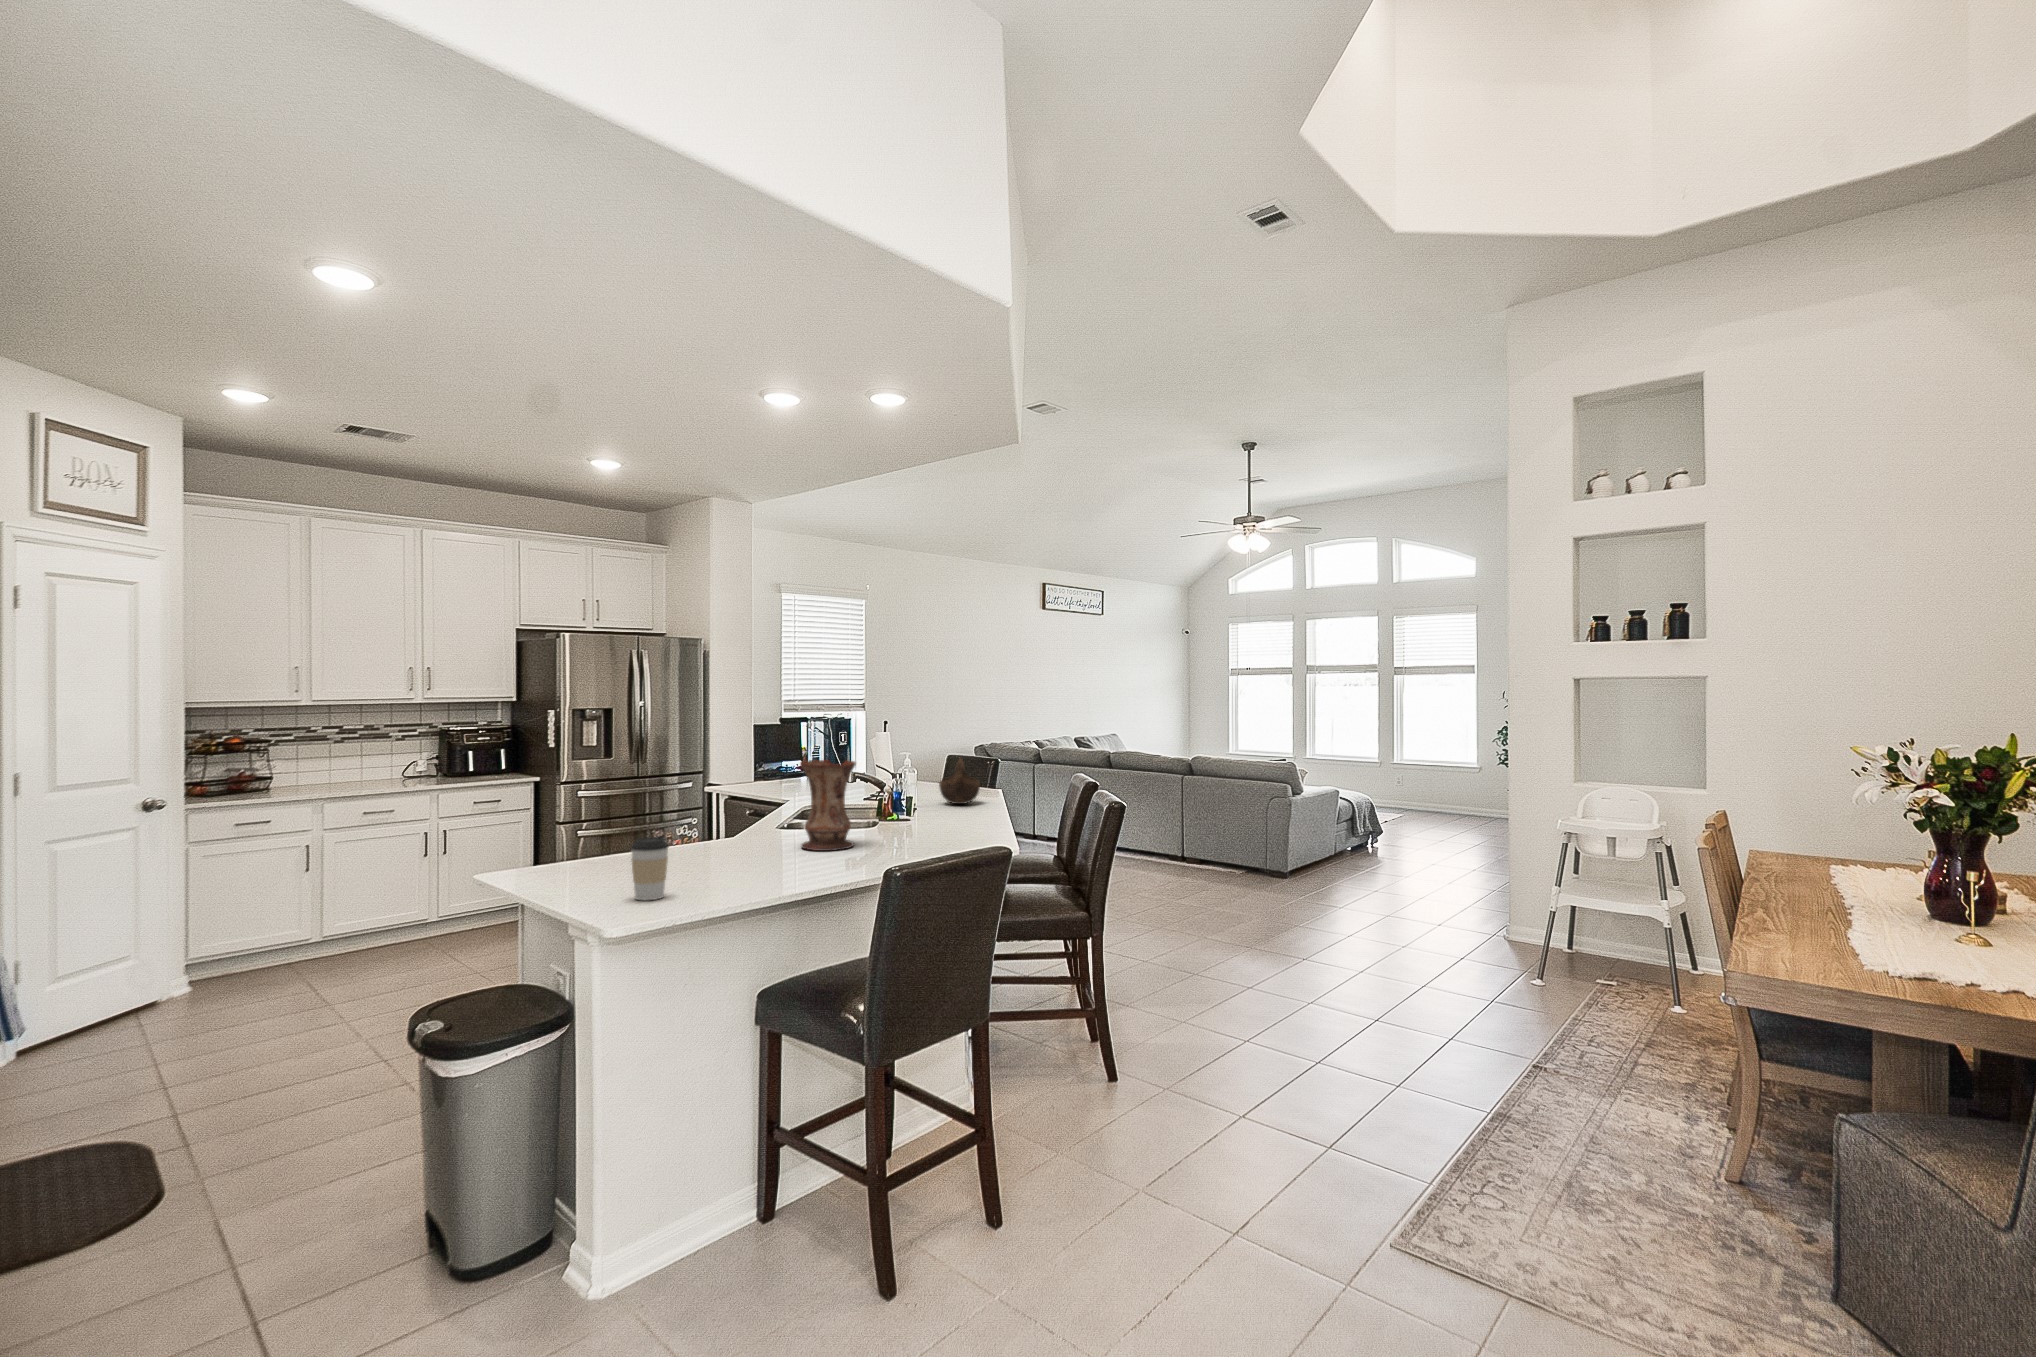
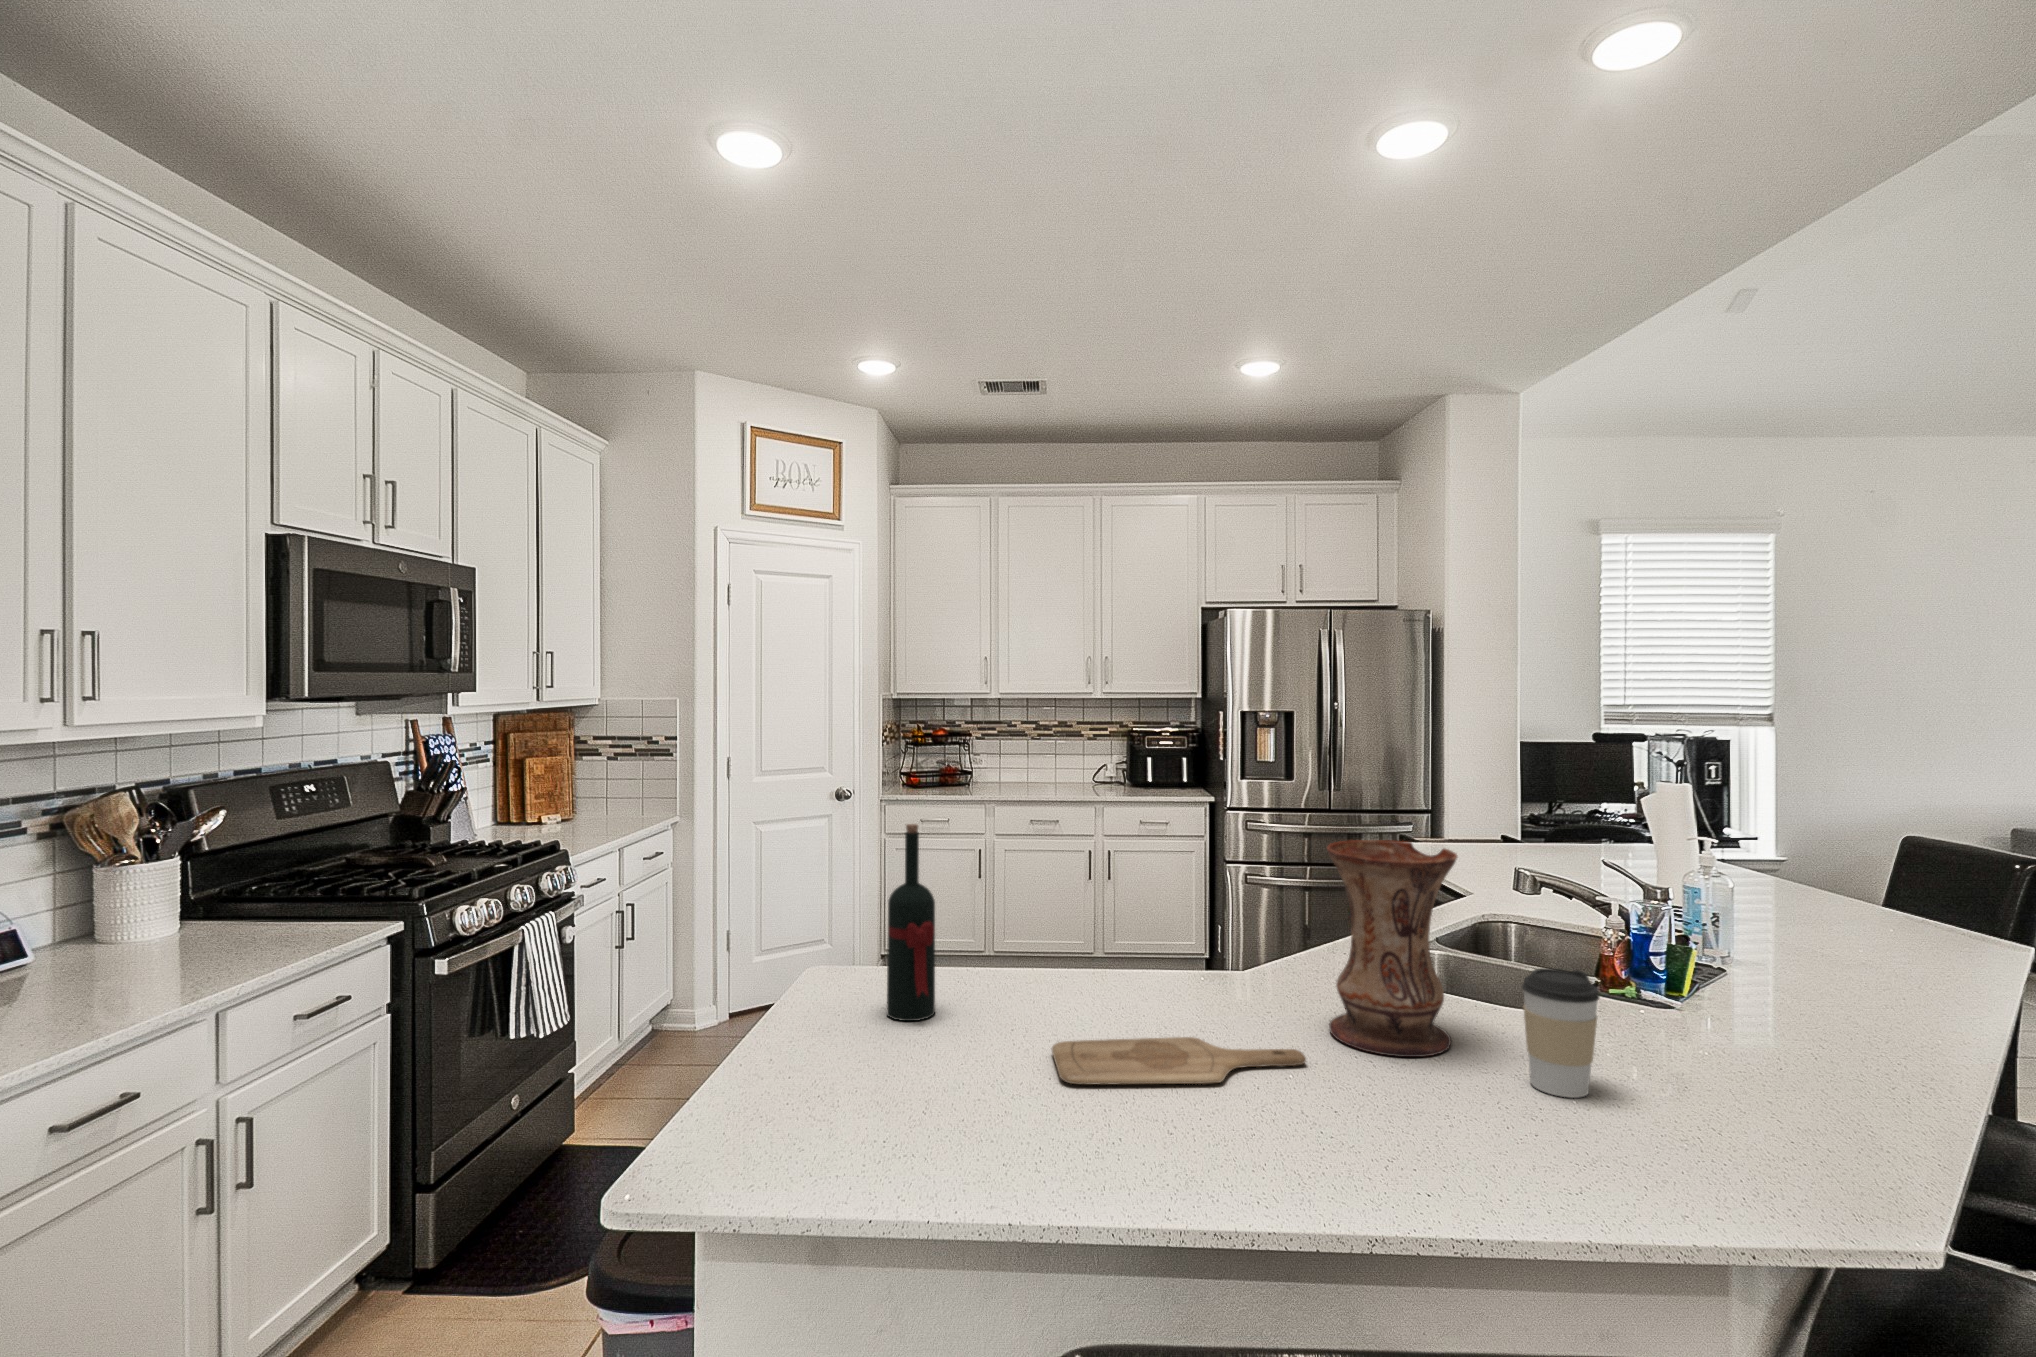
decorative bowl: present [939,758,980,804] -> none [1804,847,1930,963]
wine bottle: none [581,770,617,880] -> present [887,824,935,1021]
coffee cup: present [631,836,669,900] -> present [1522,968,1599,1098]
cutting board: none [701,852,810,877] -> present [1052,1037,1306,1085]

